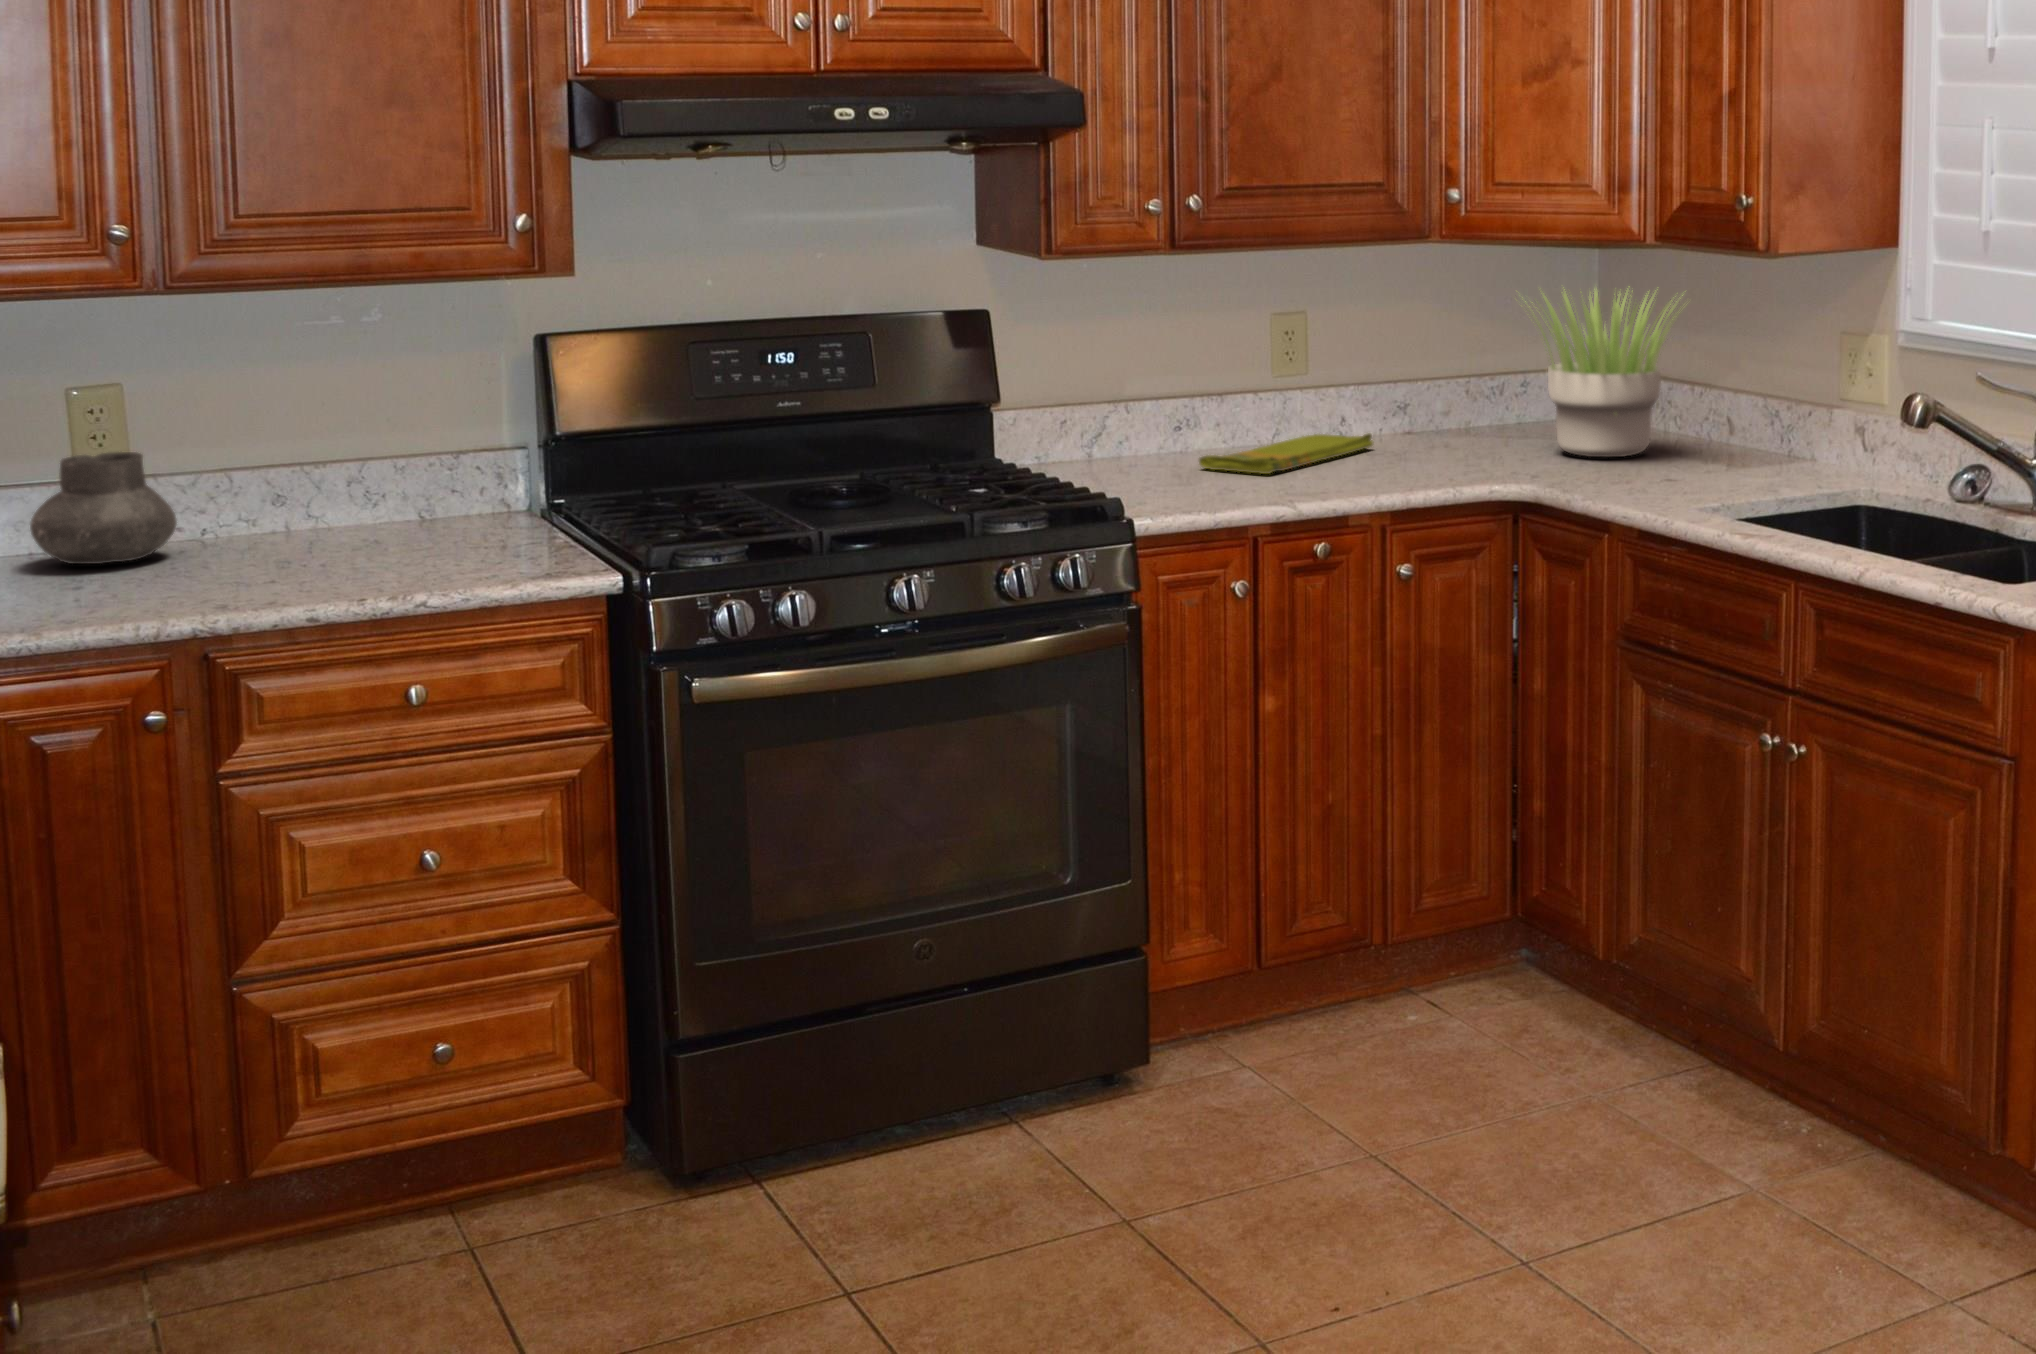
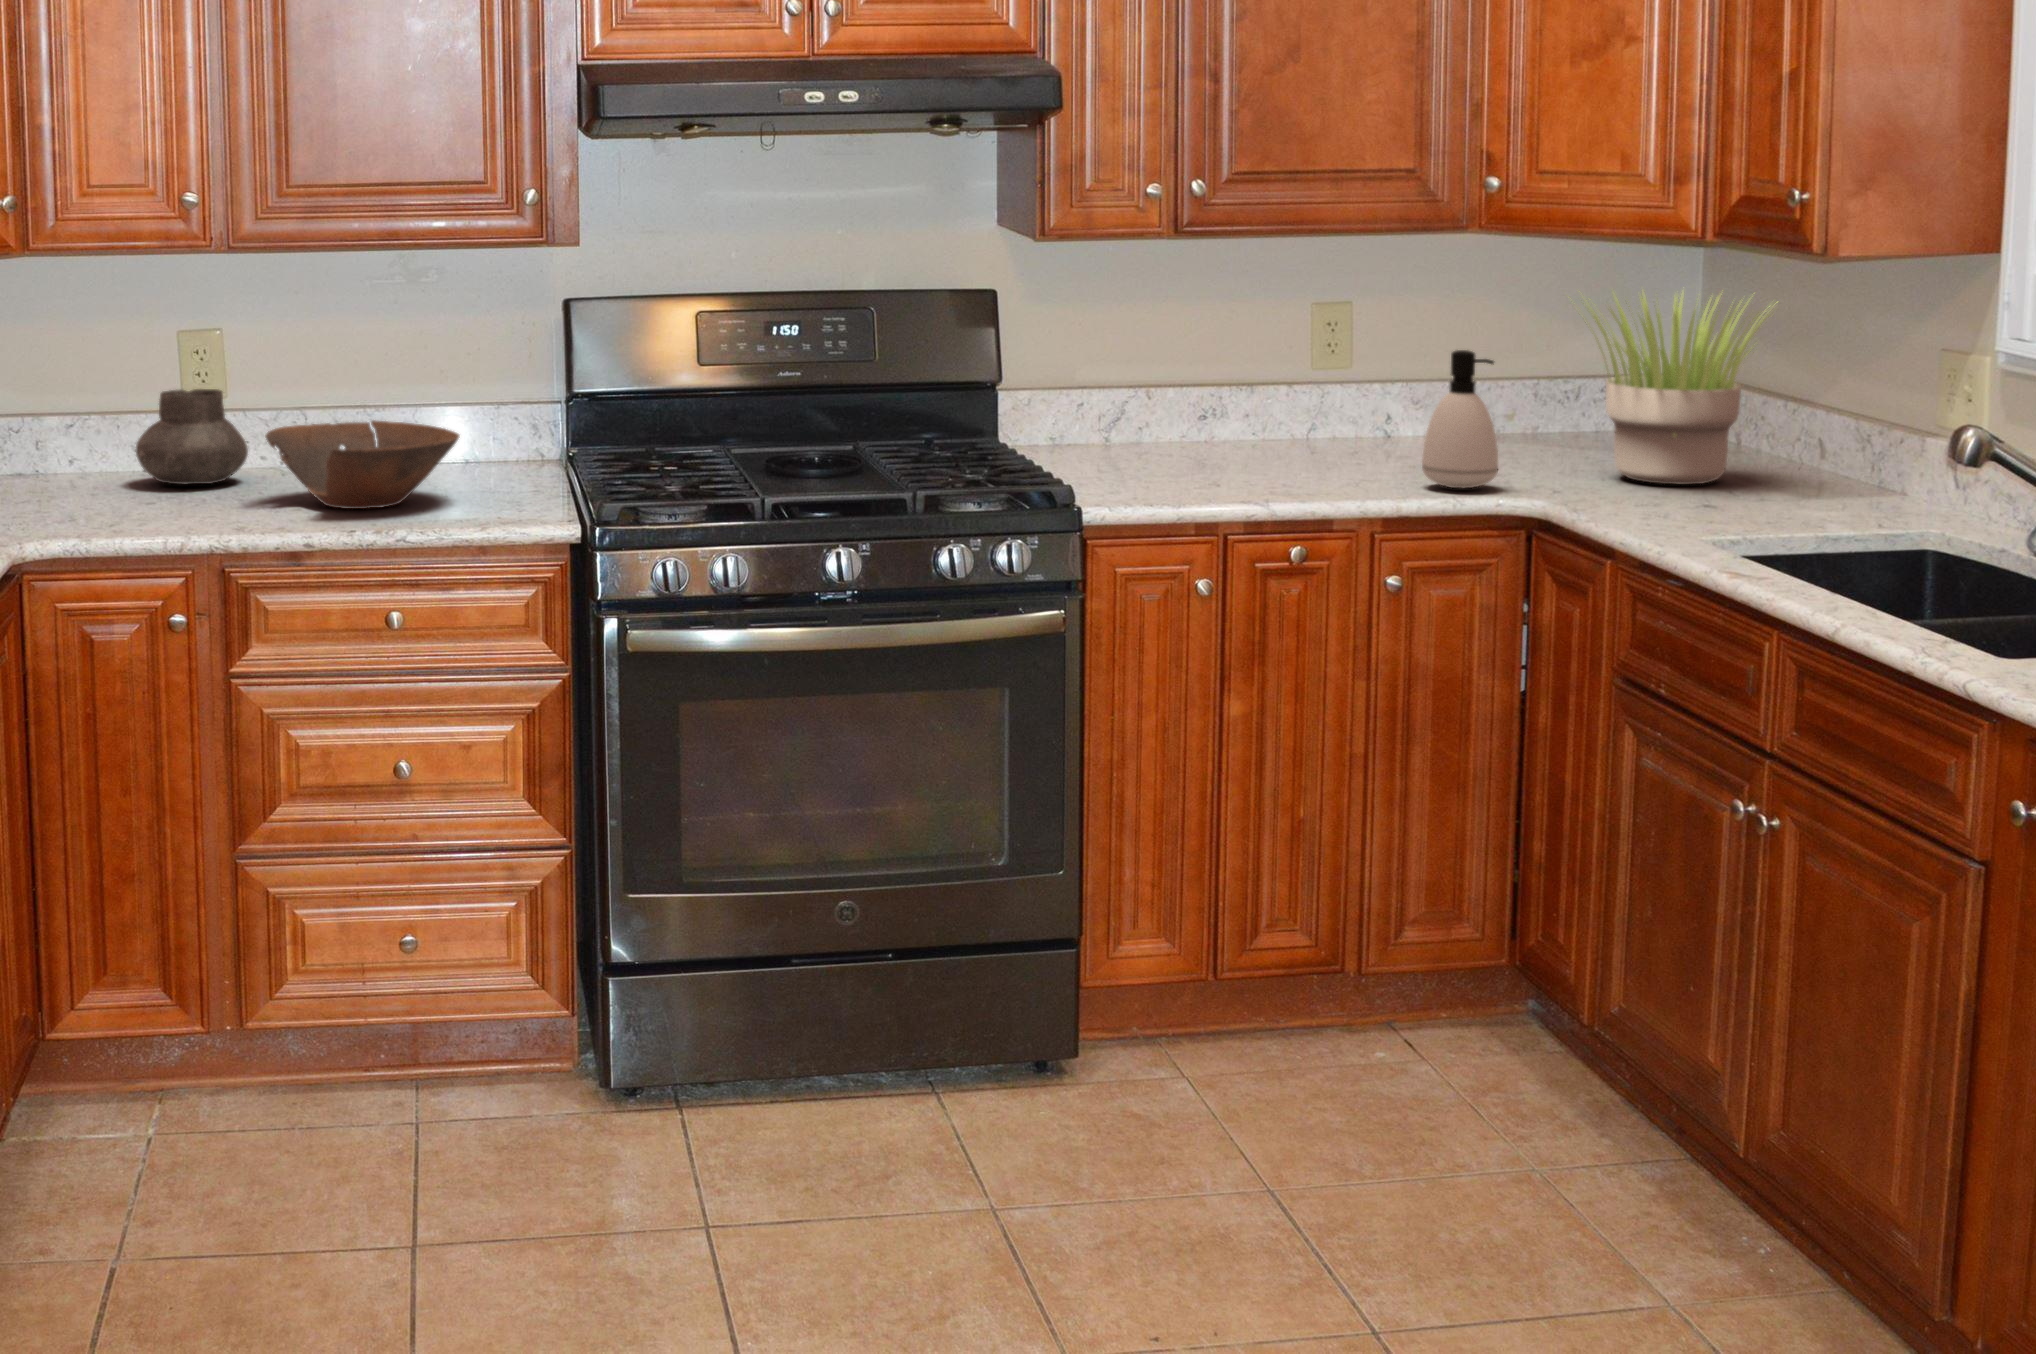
soap dispenser: none [1410,347,1477,473] -> present [1422,350,1498,488]
dish towel: present [1199,434,1373,474] -> none [1202,441,1412,477]
bowl: none [221,476,460,577] -> present [265,420,459,509]

